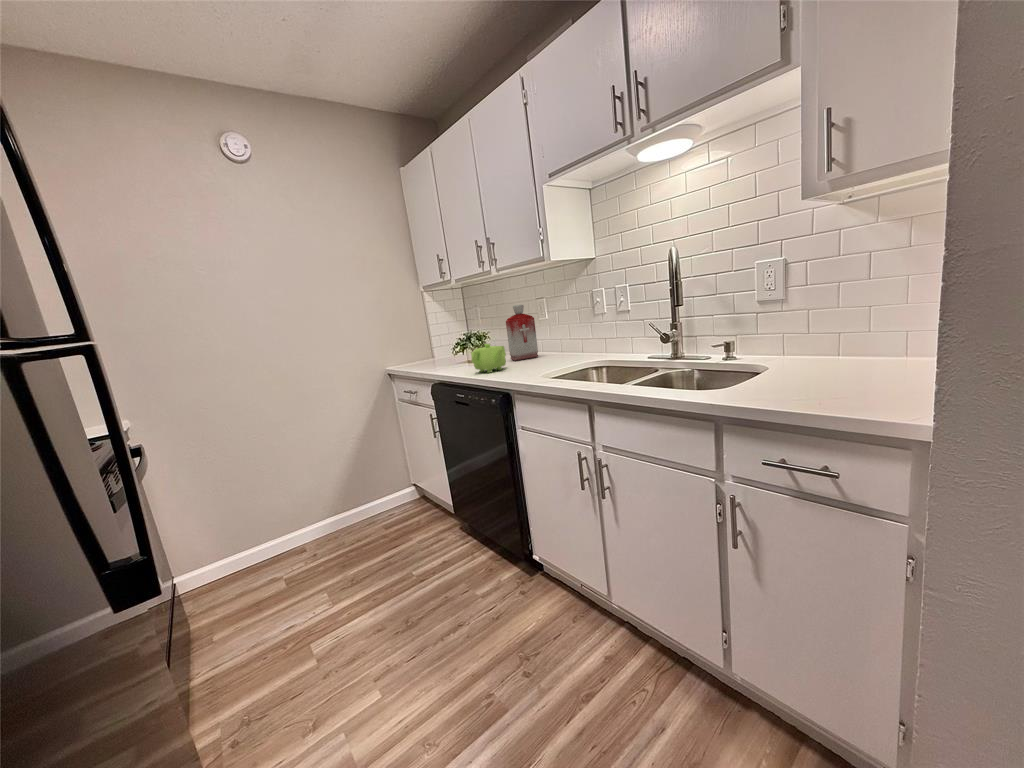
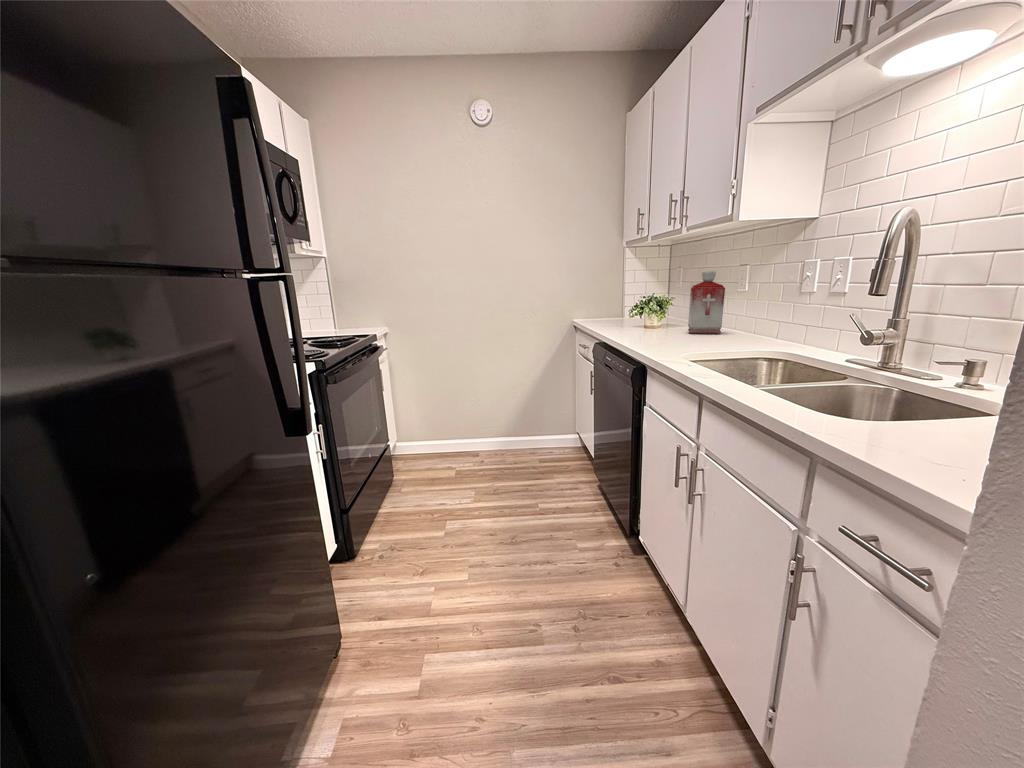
teapot: present [471,344,506,373] -> none [628,310,671,341]

